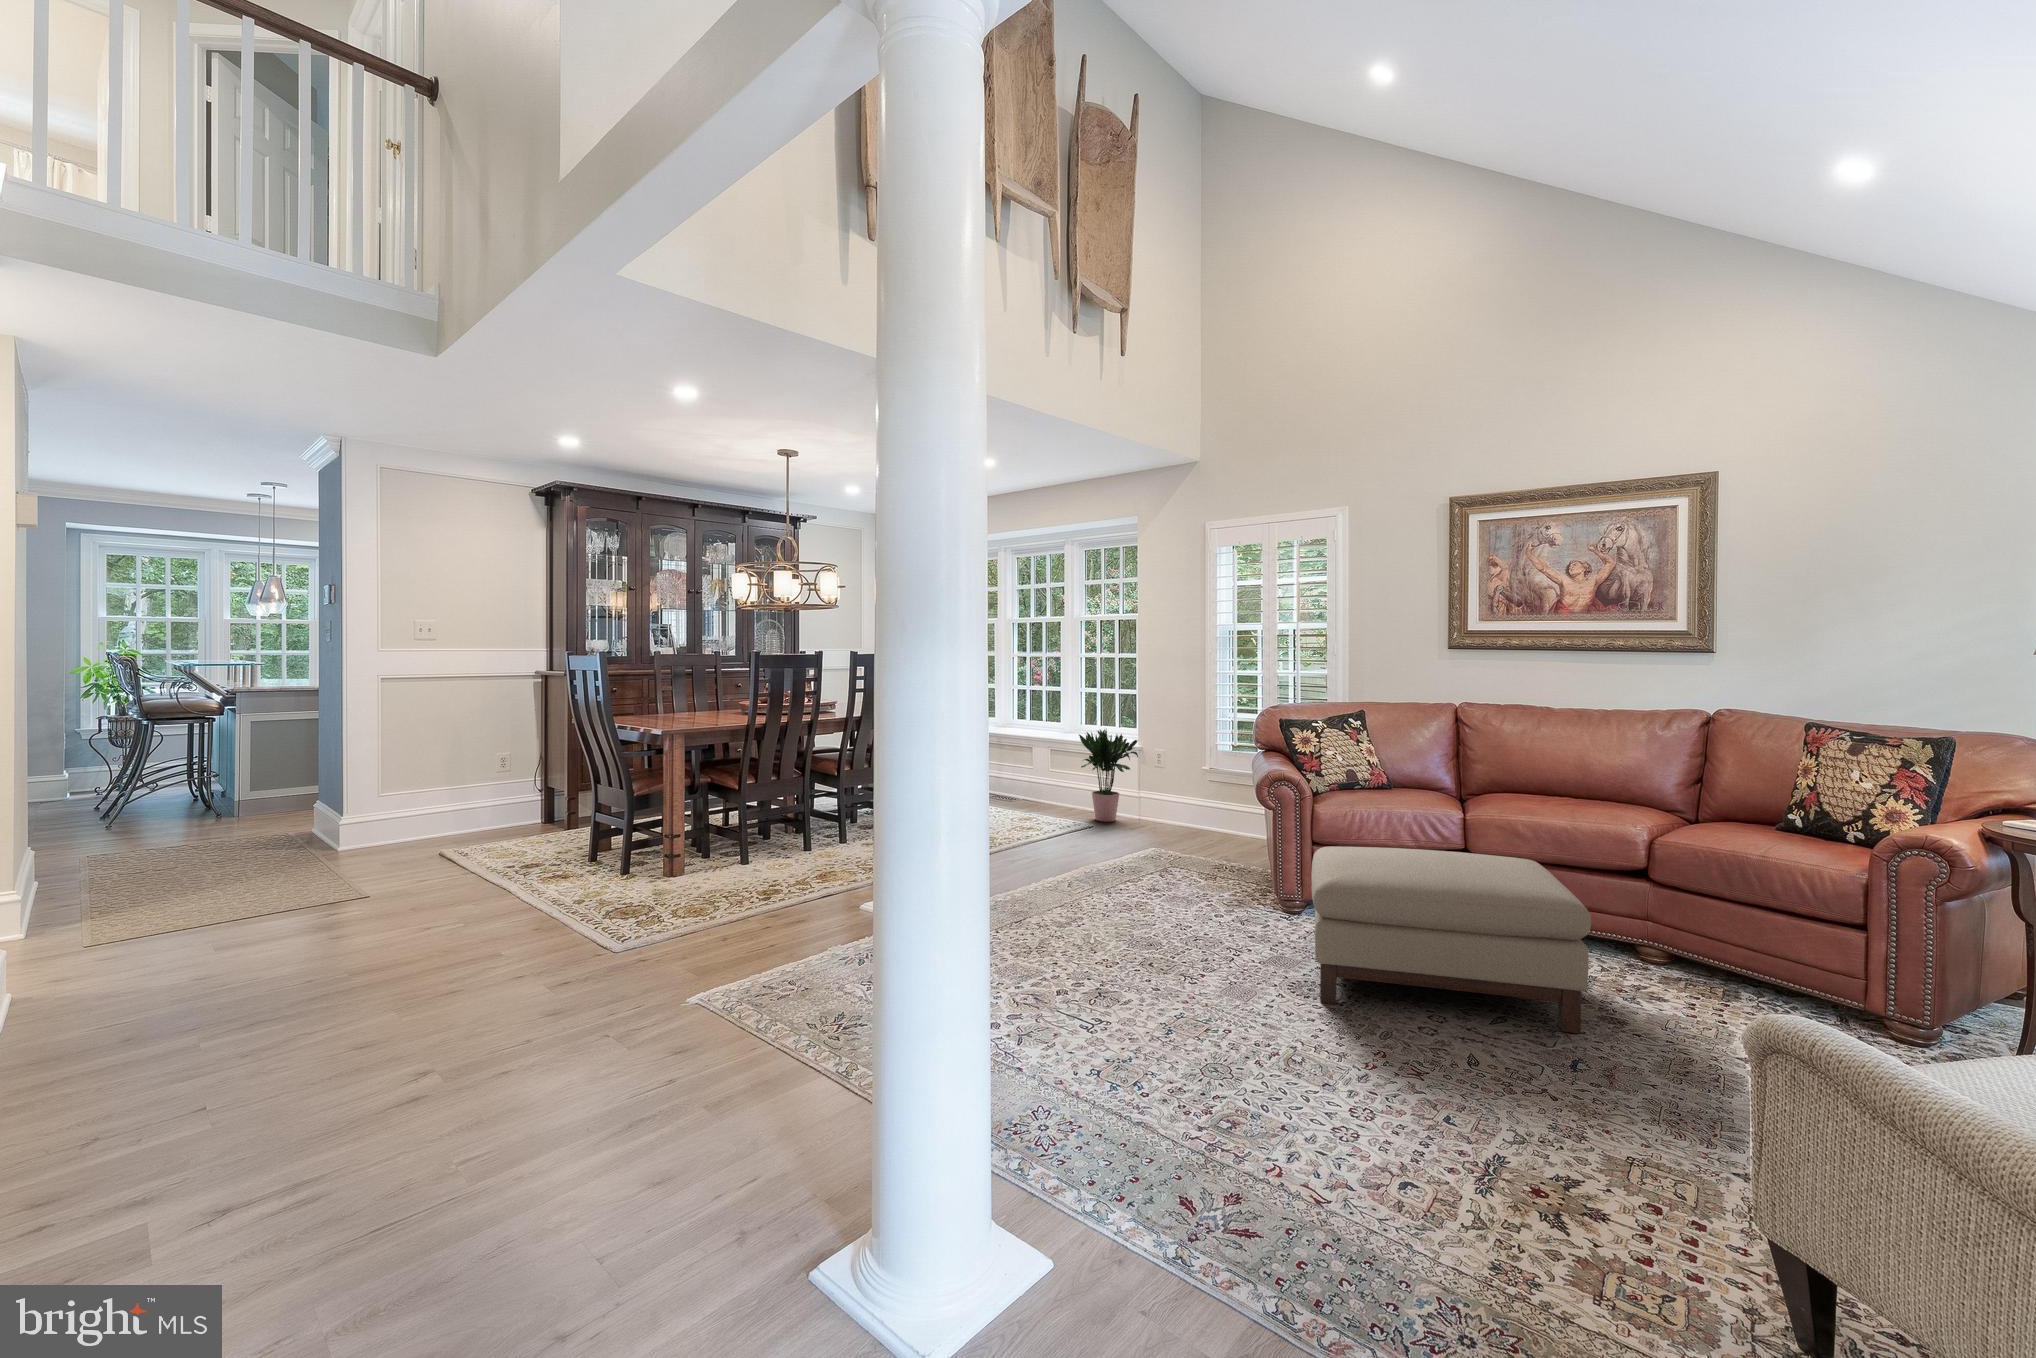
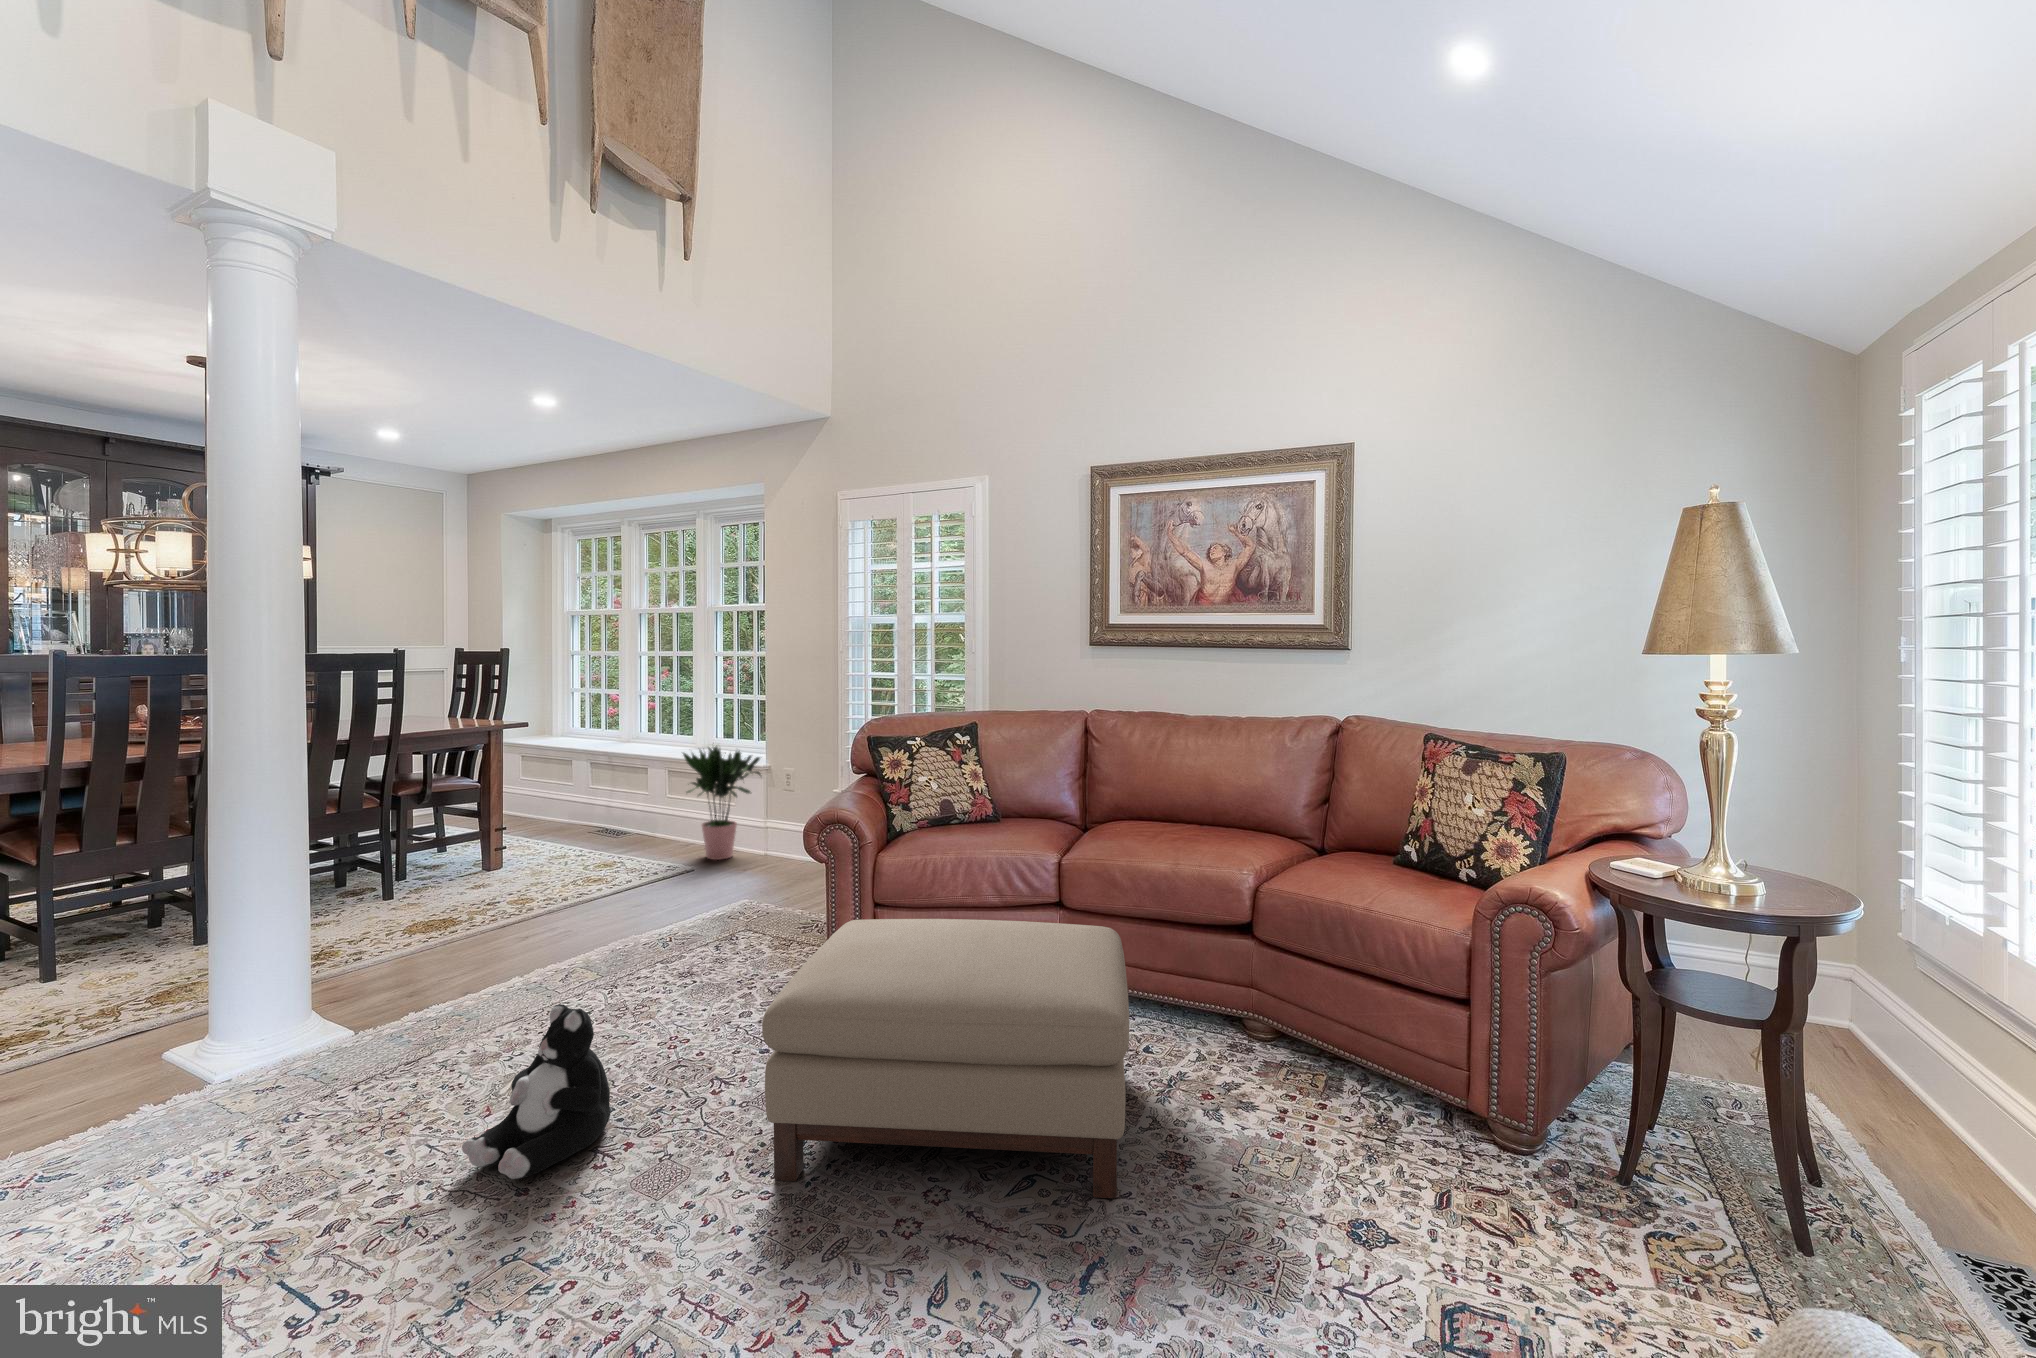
plush toy: none [1112,884,1190,985] -> present [462,1004,611,1179]

